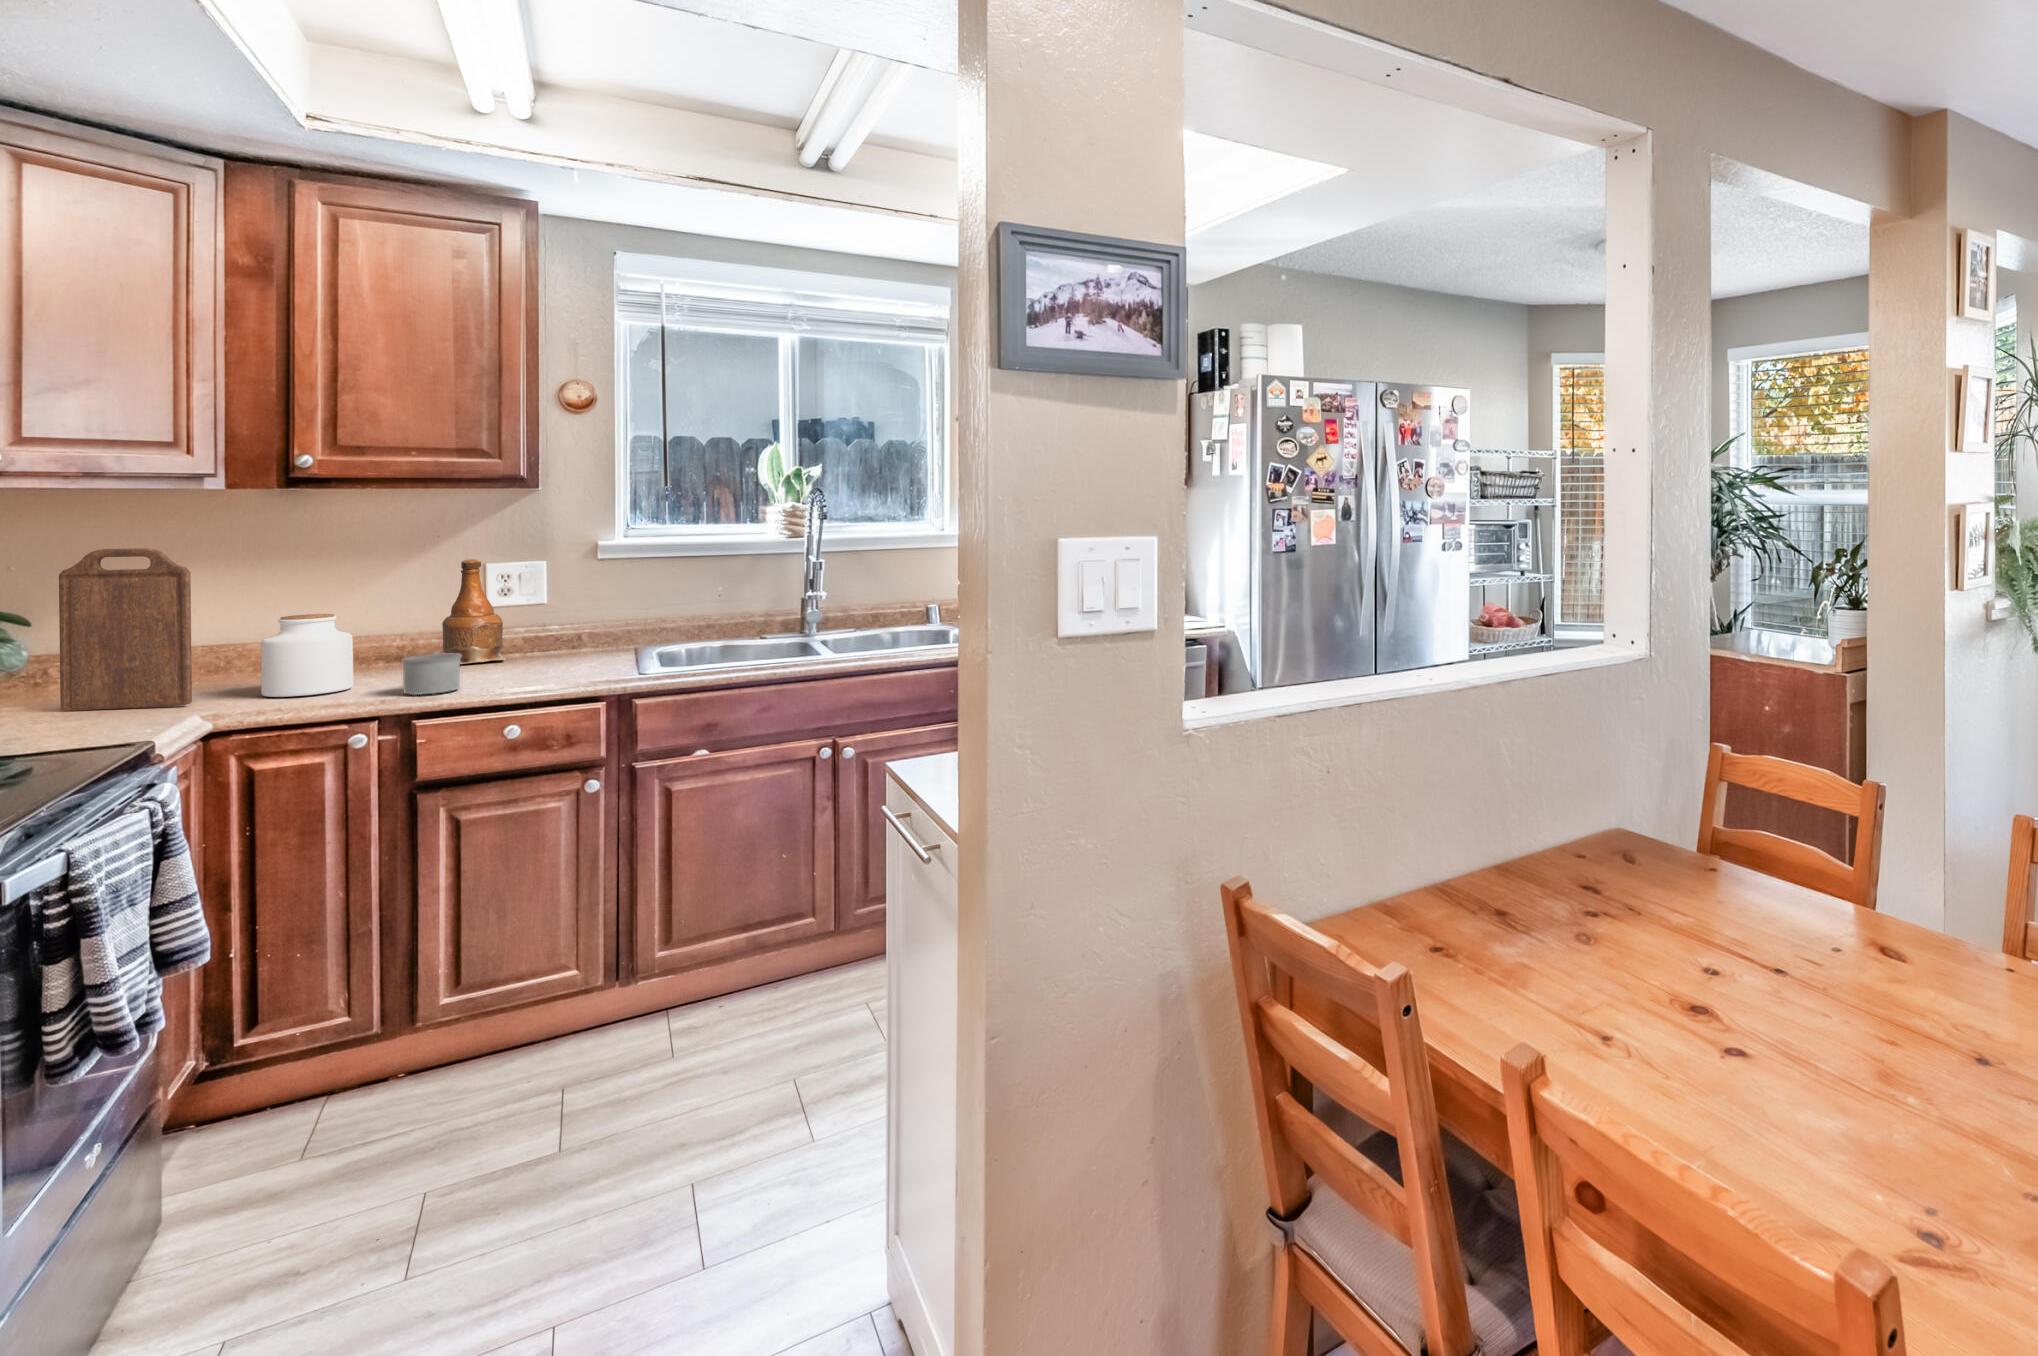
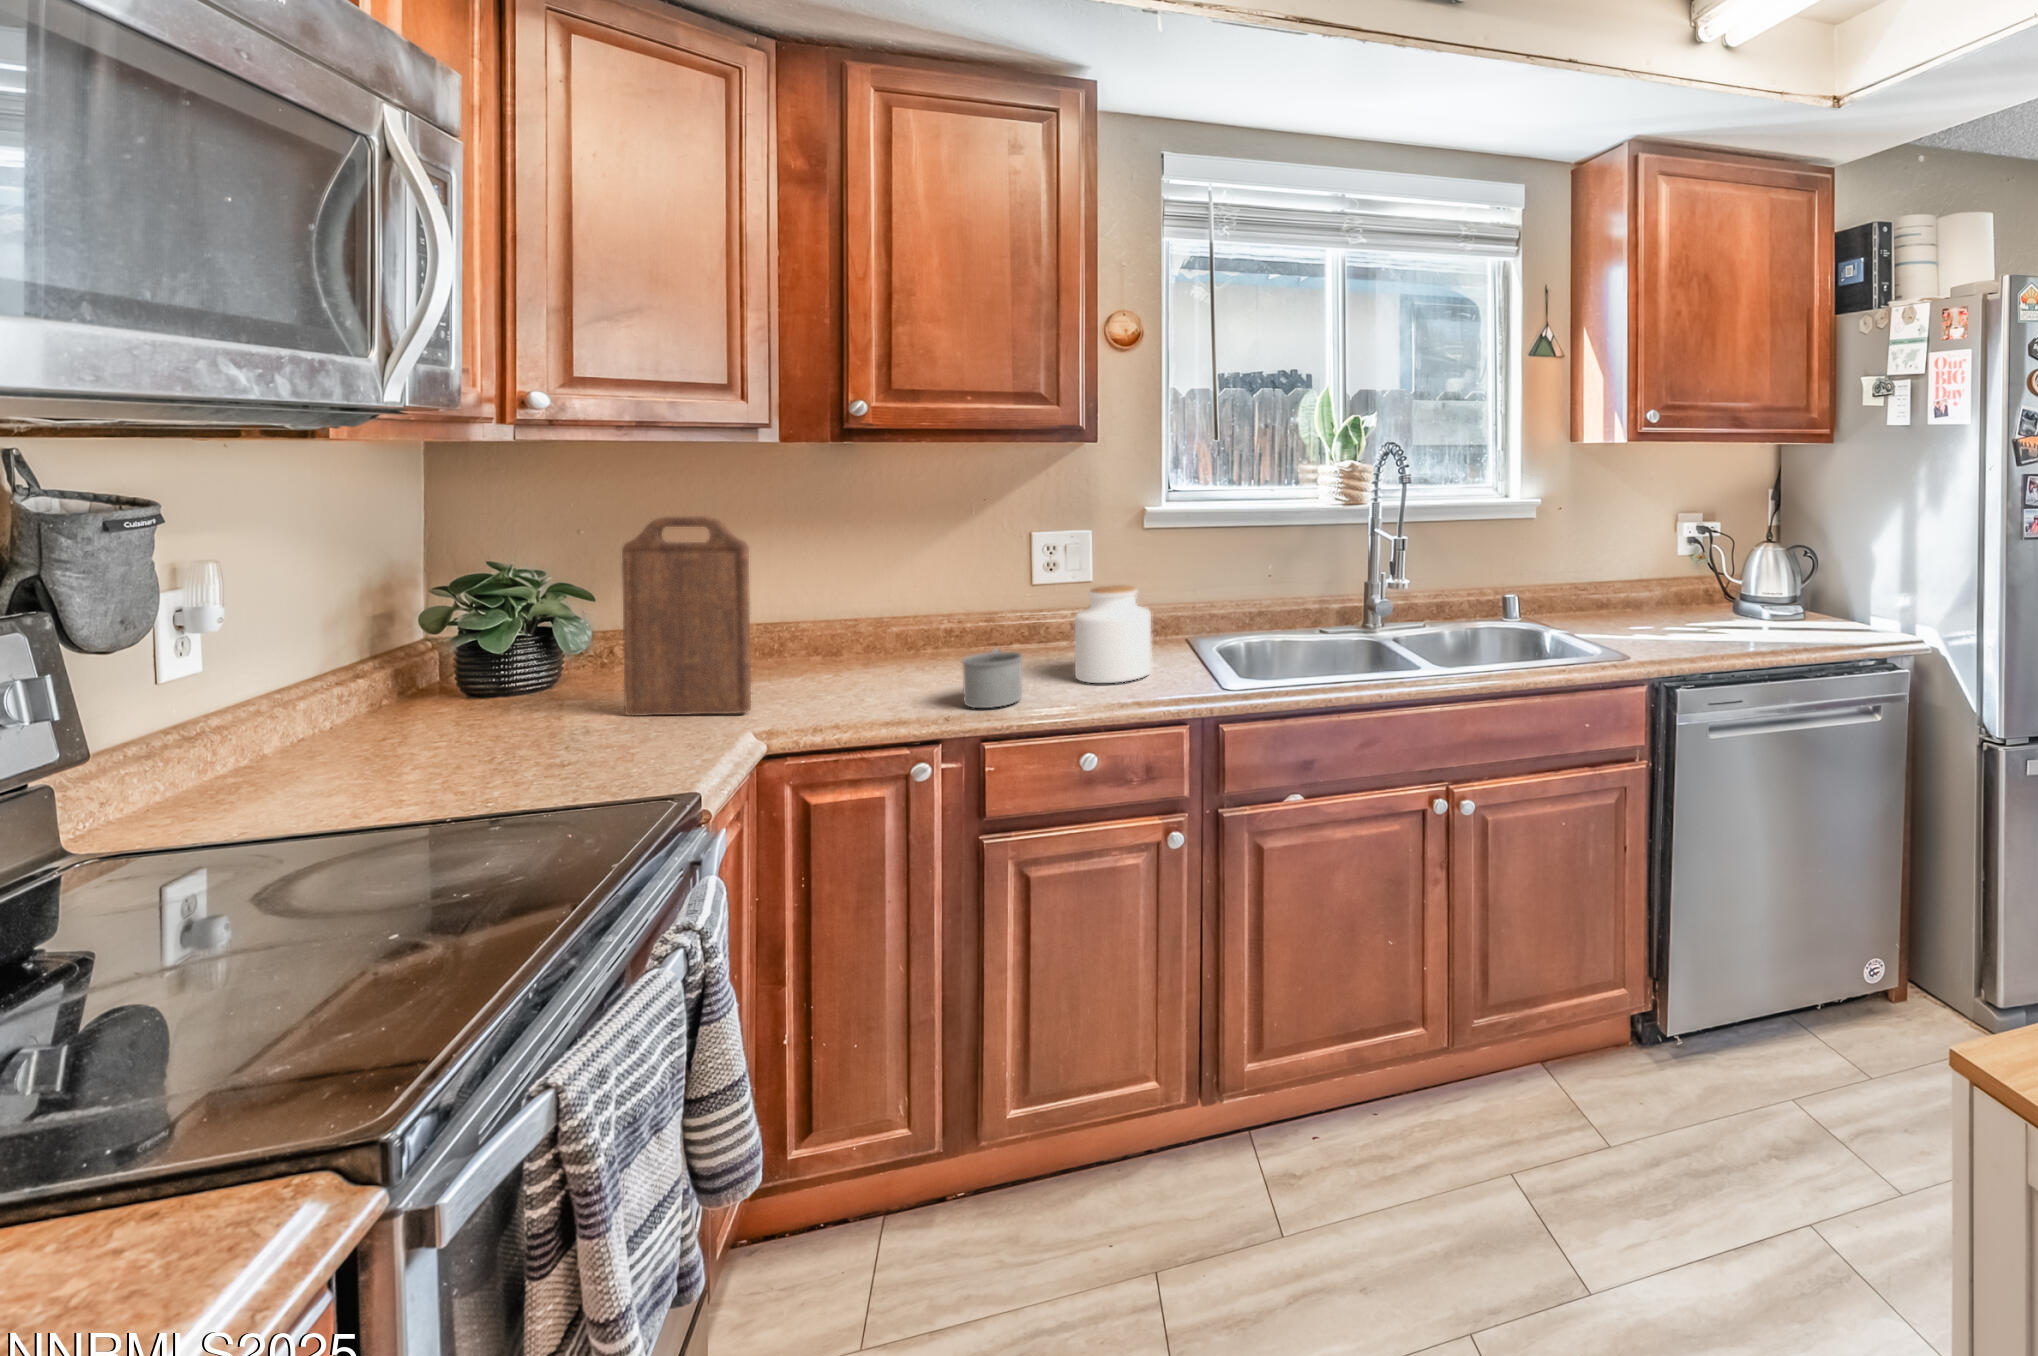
bottle: present [442,559,506,664] -> none [988,523,1056,653]
jar: present [261,614,353,697] -> present [1075,585,1152,683]

